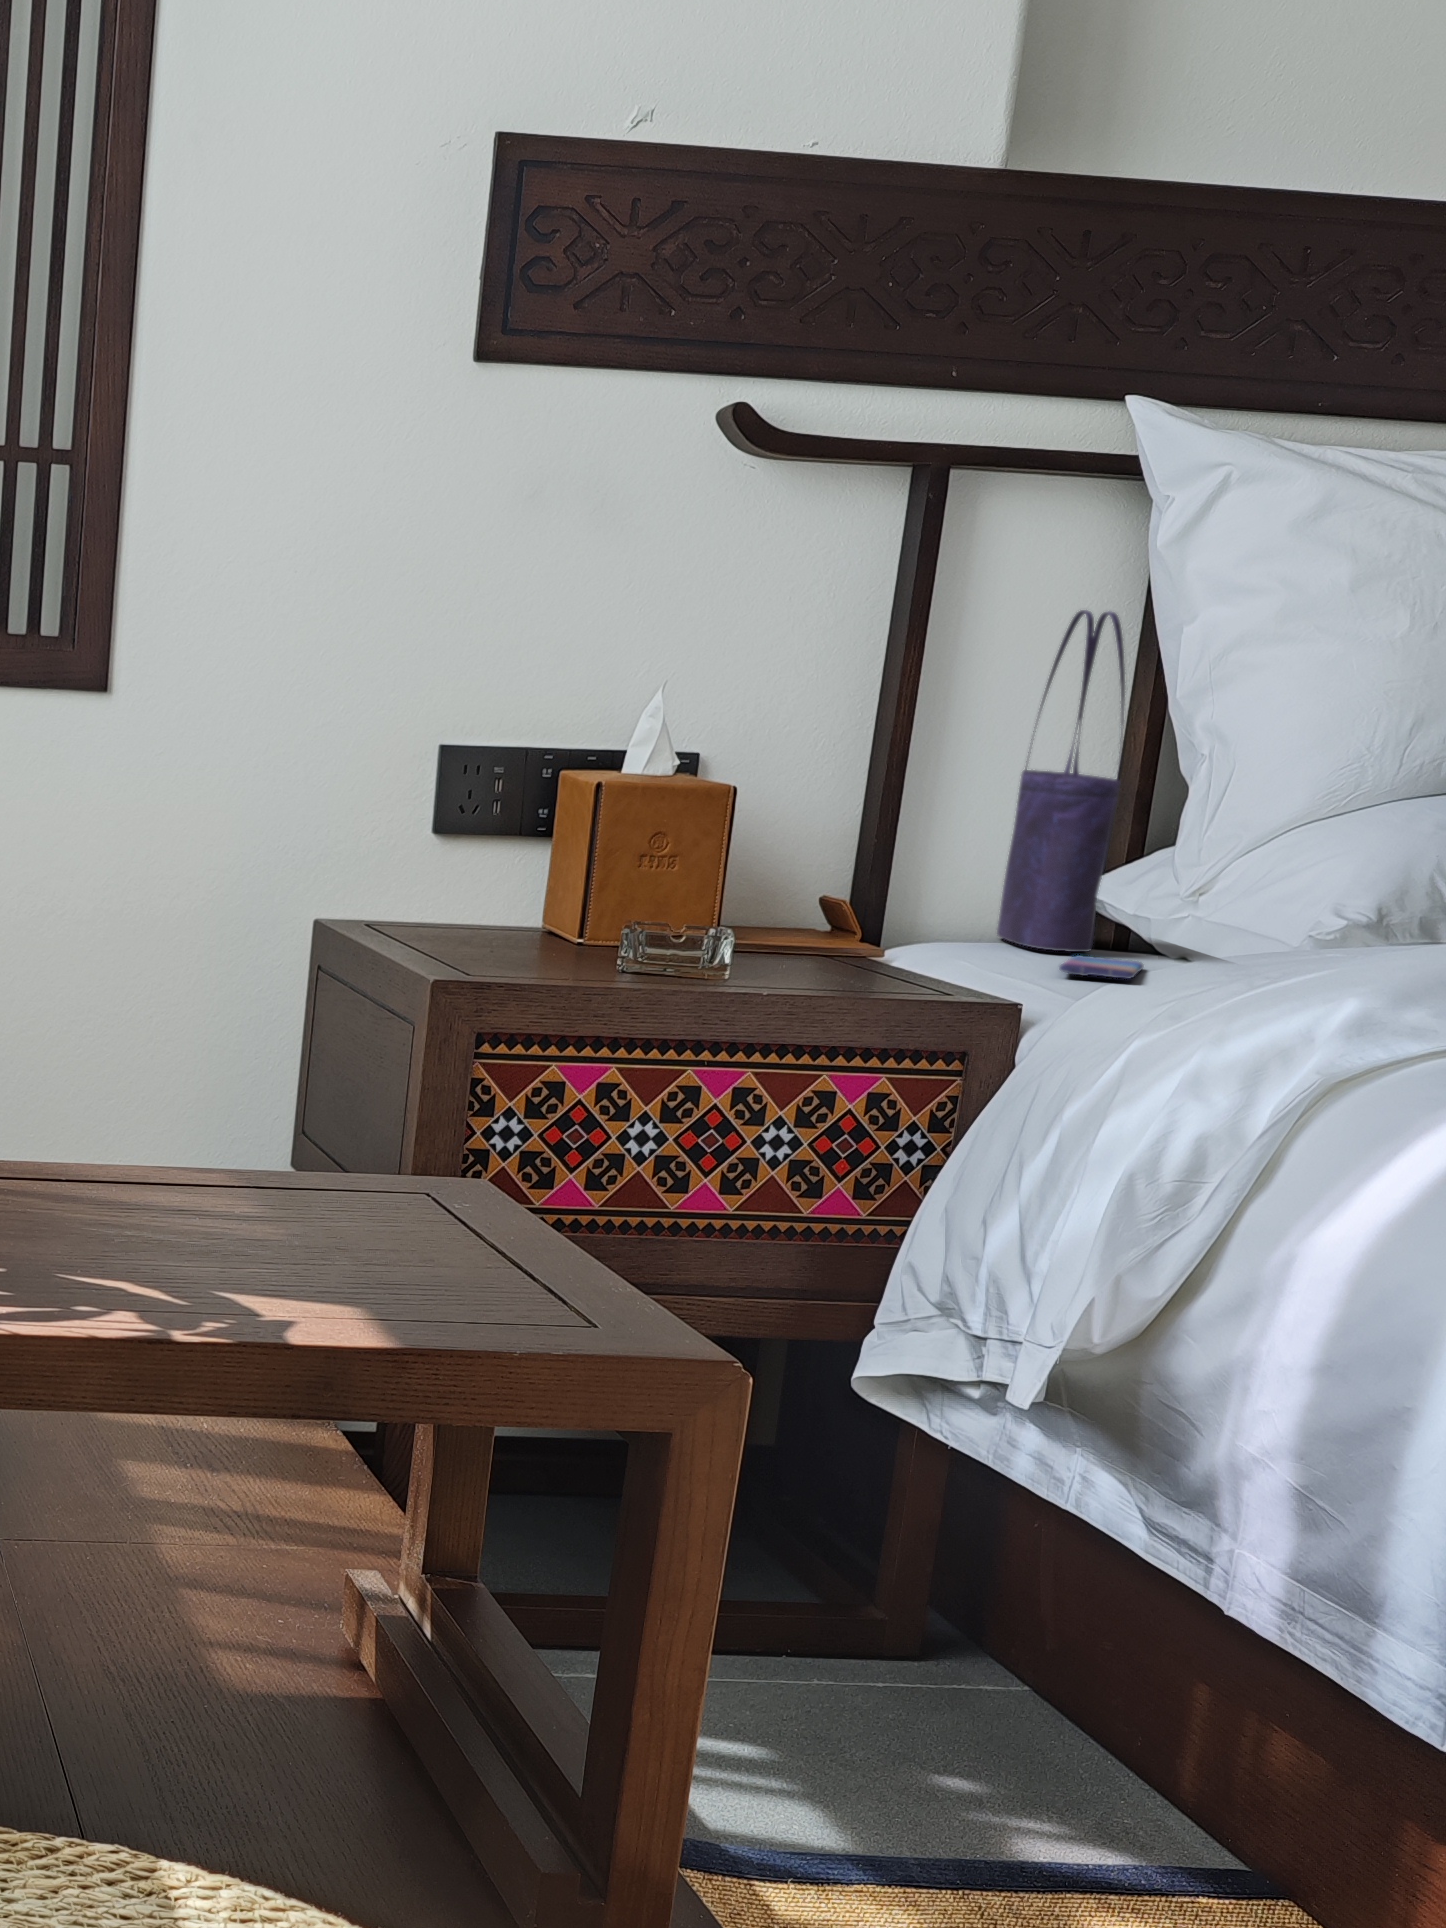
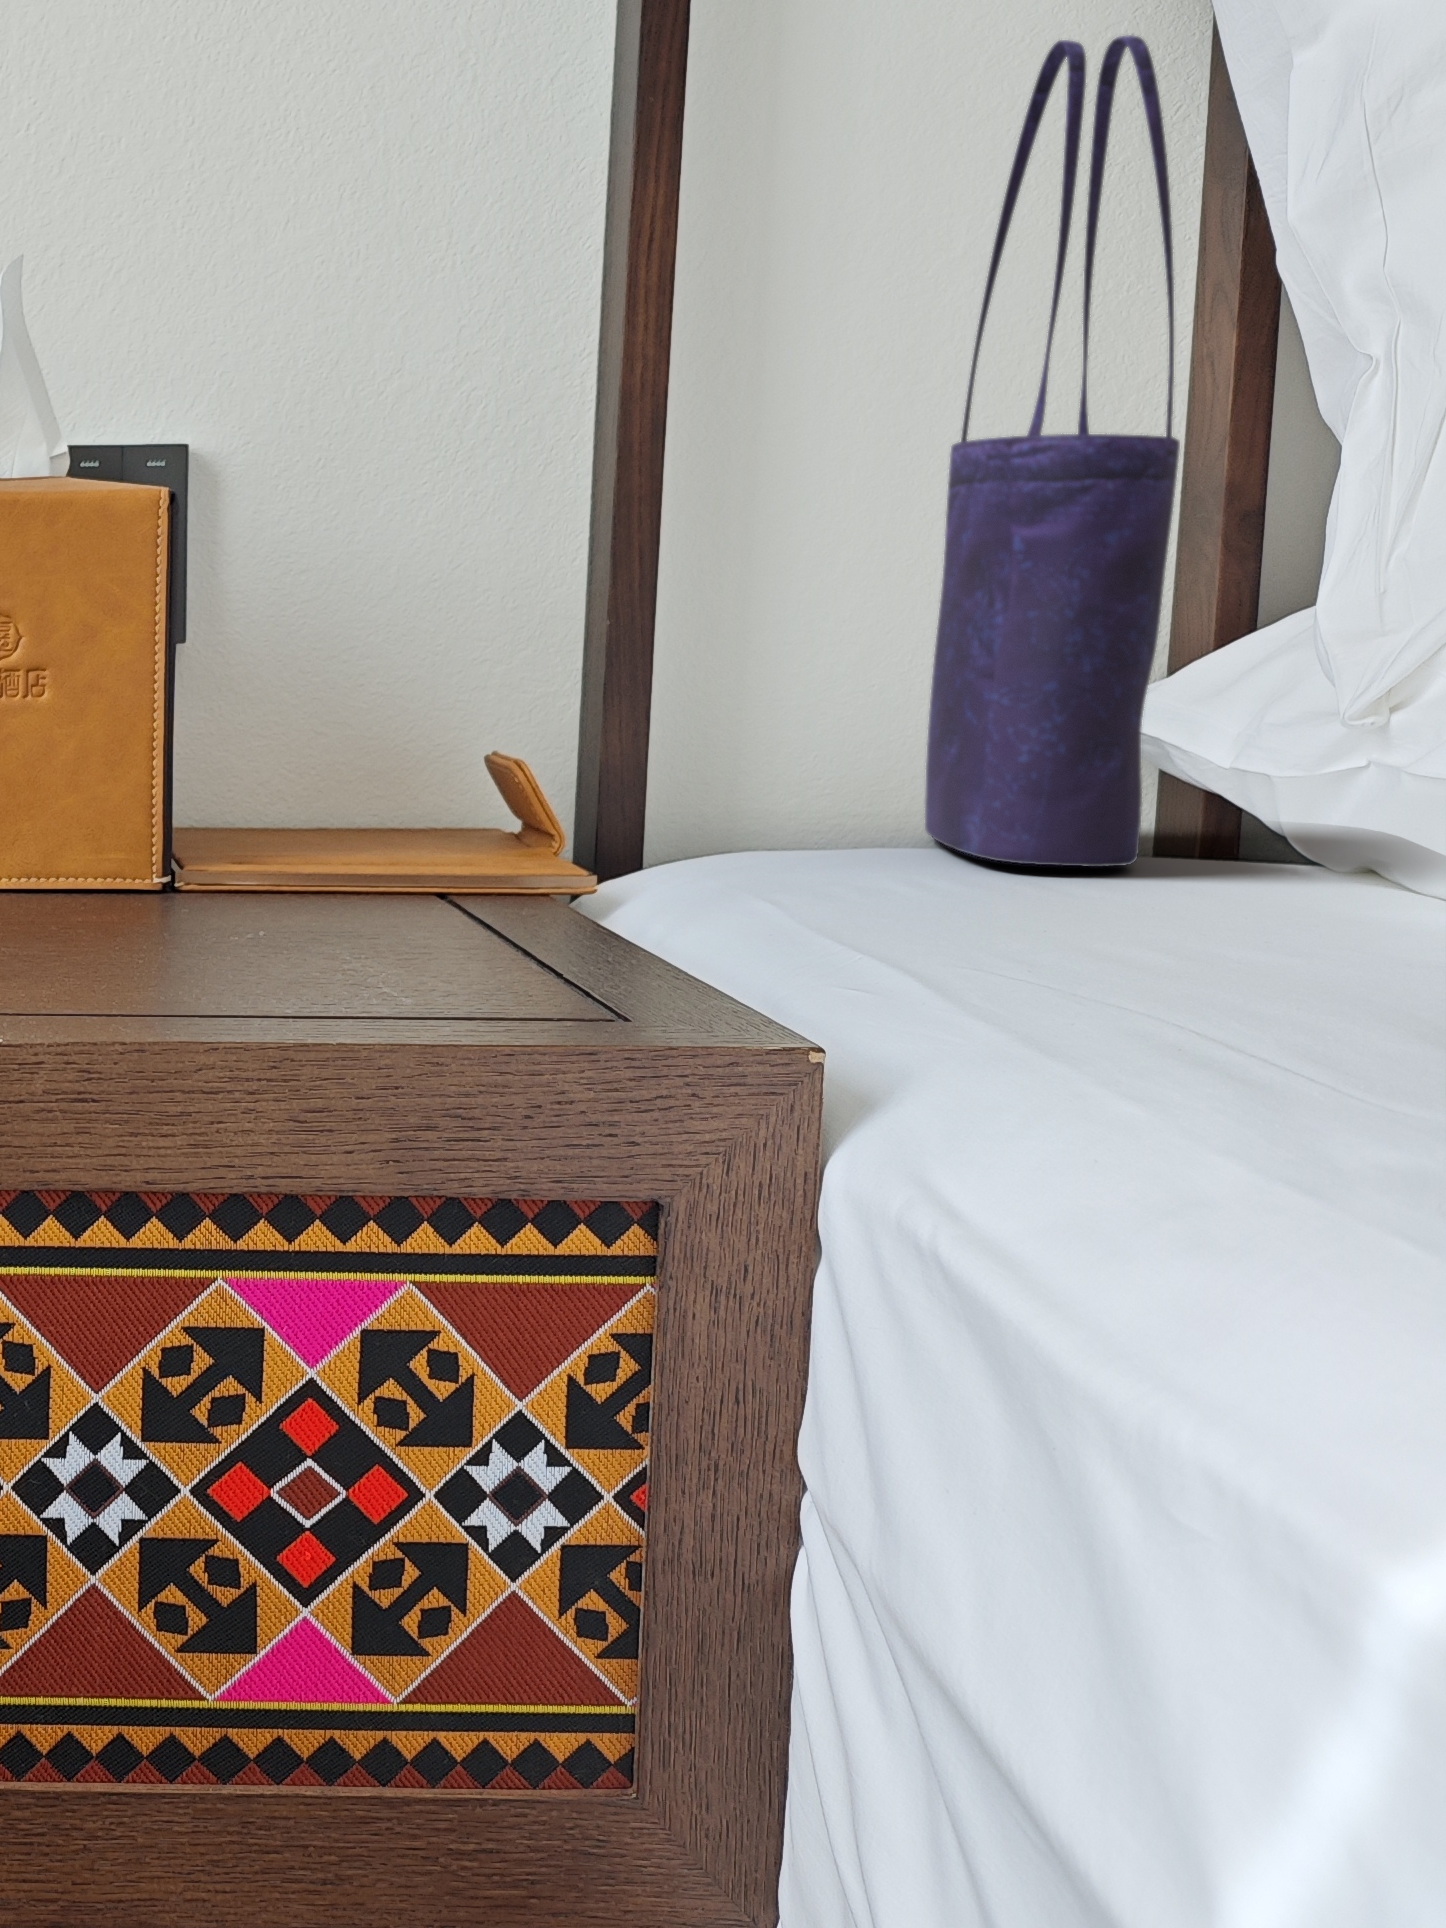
smartphone: present [1059,955,1143,979] -> none [1000,878,1259,948]

